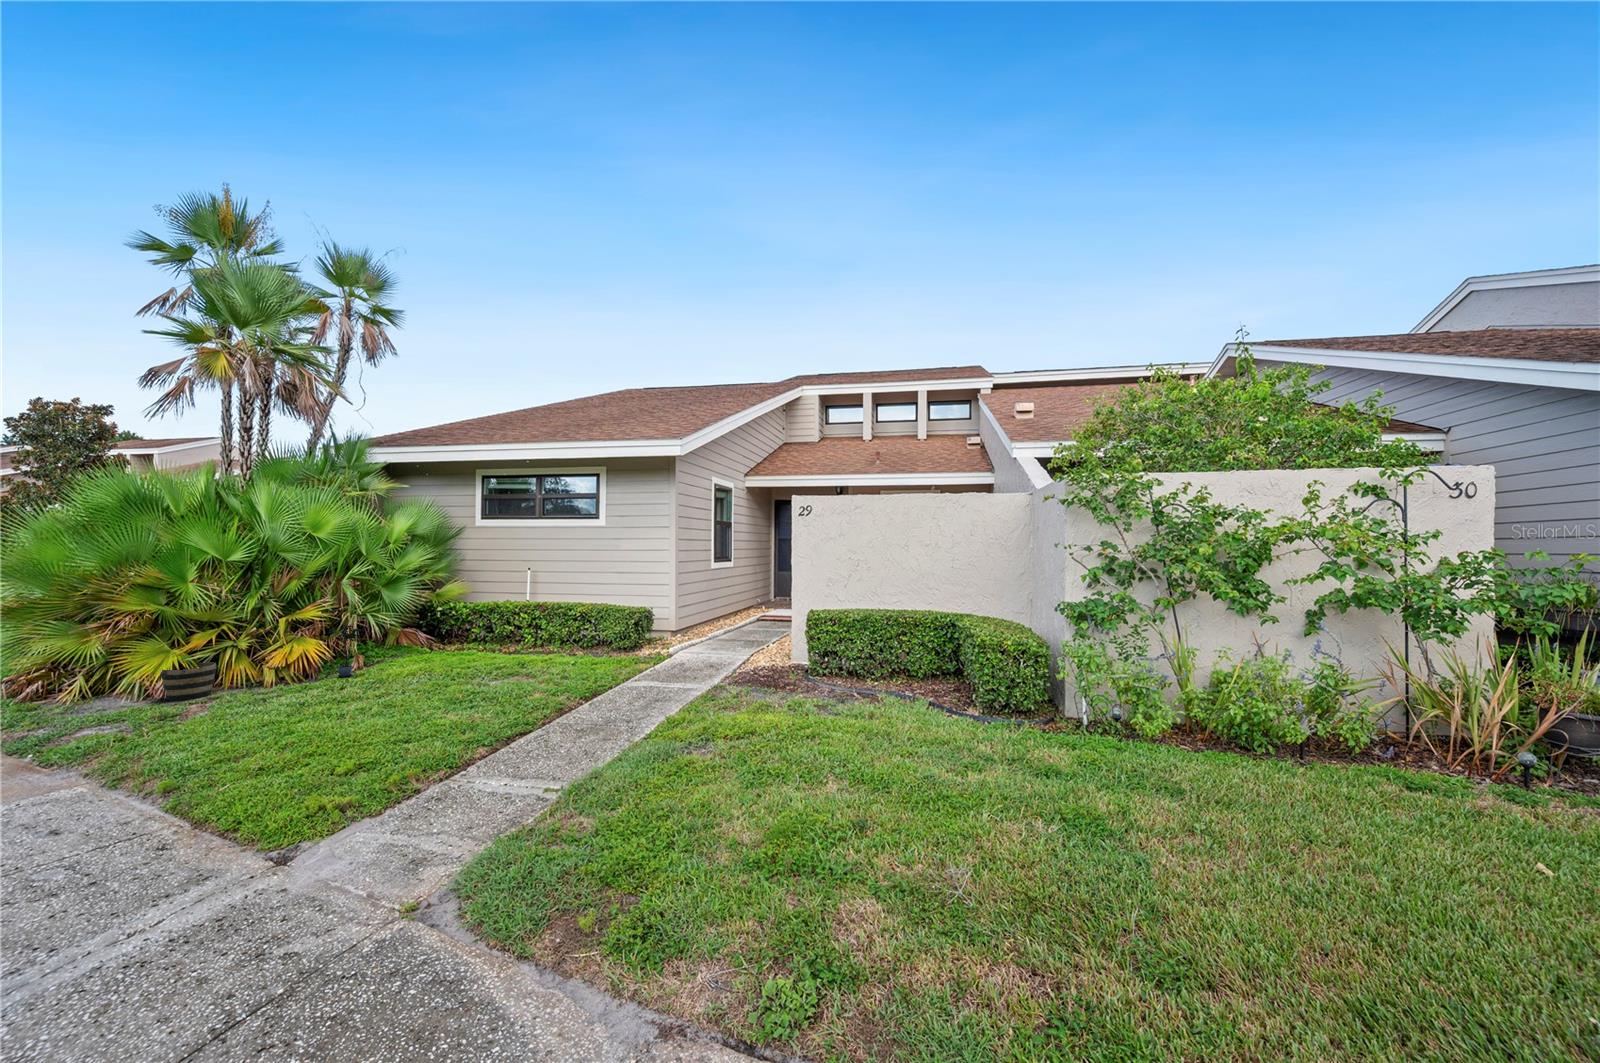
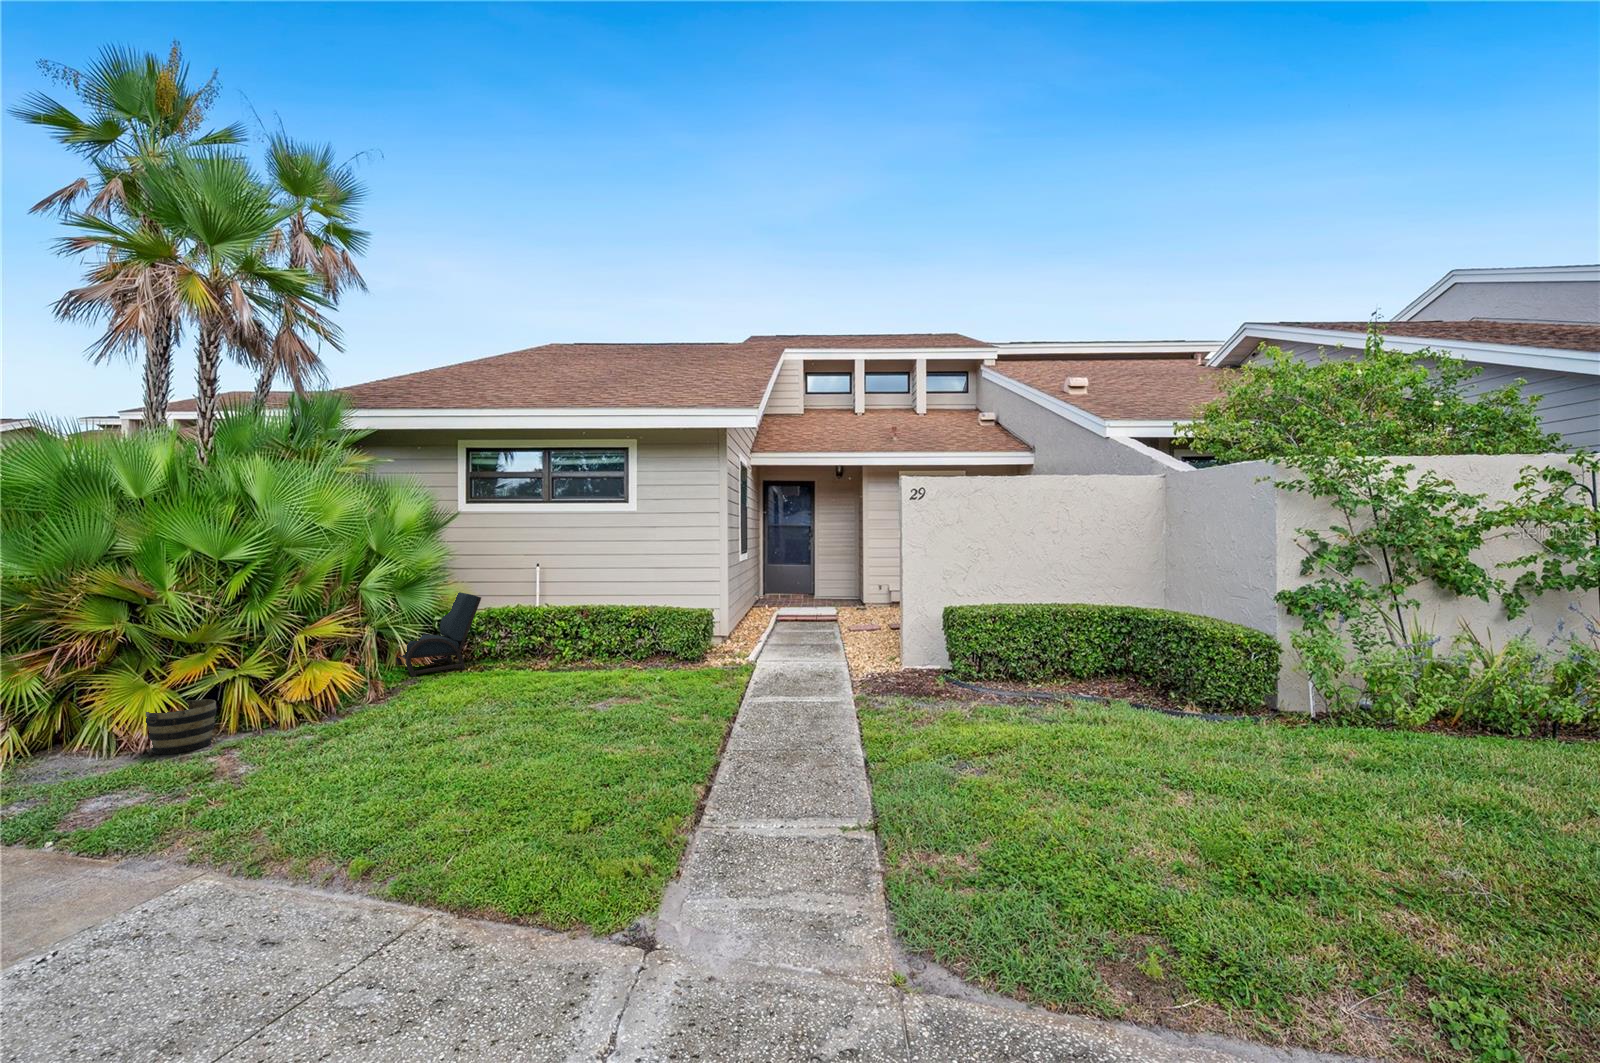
lounge chair: none [405,589,470,654] -> present [396,592,481,677]
potted plant: present [328,625,367,677] -> none [345,640,400,710]

